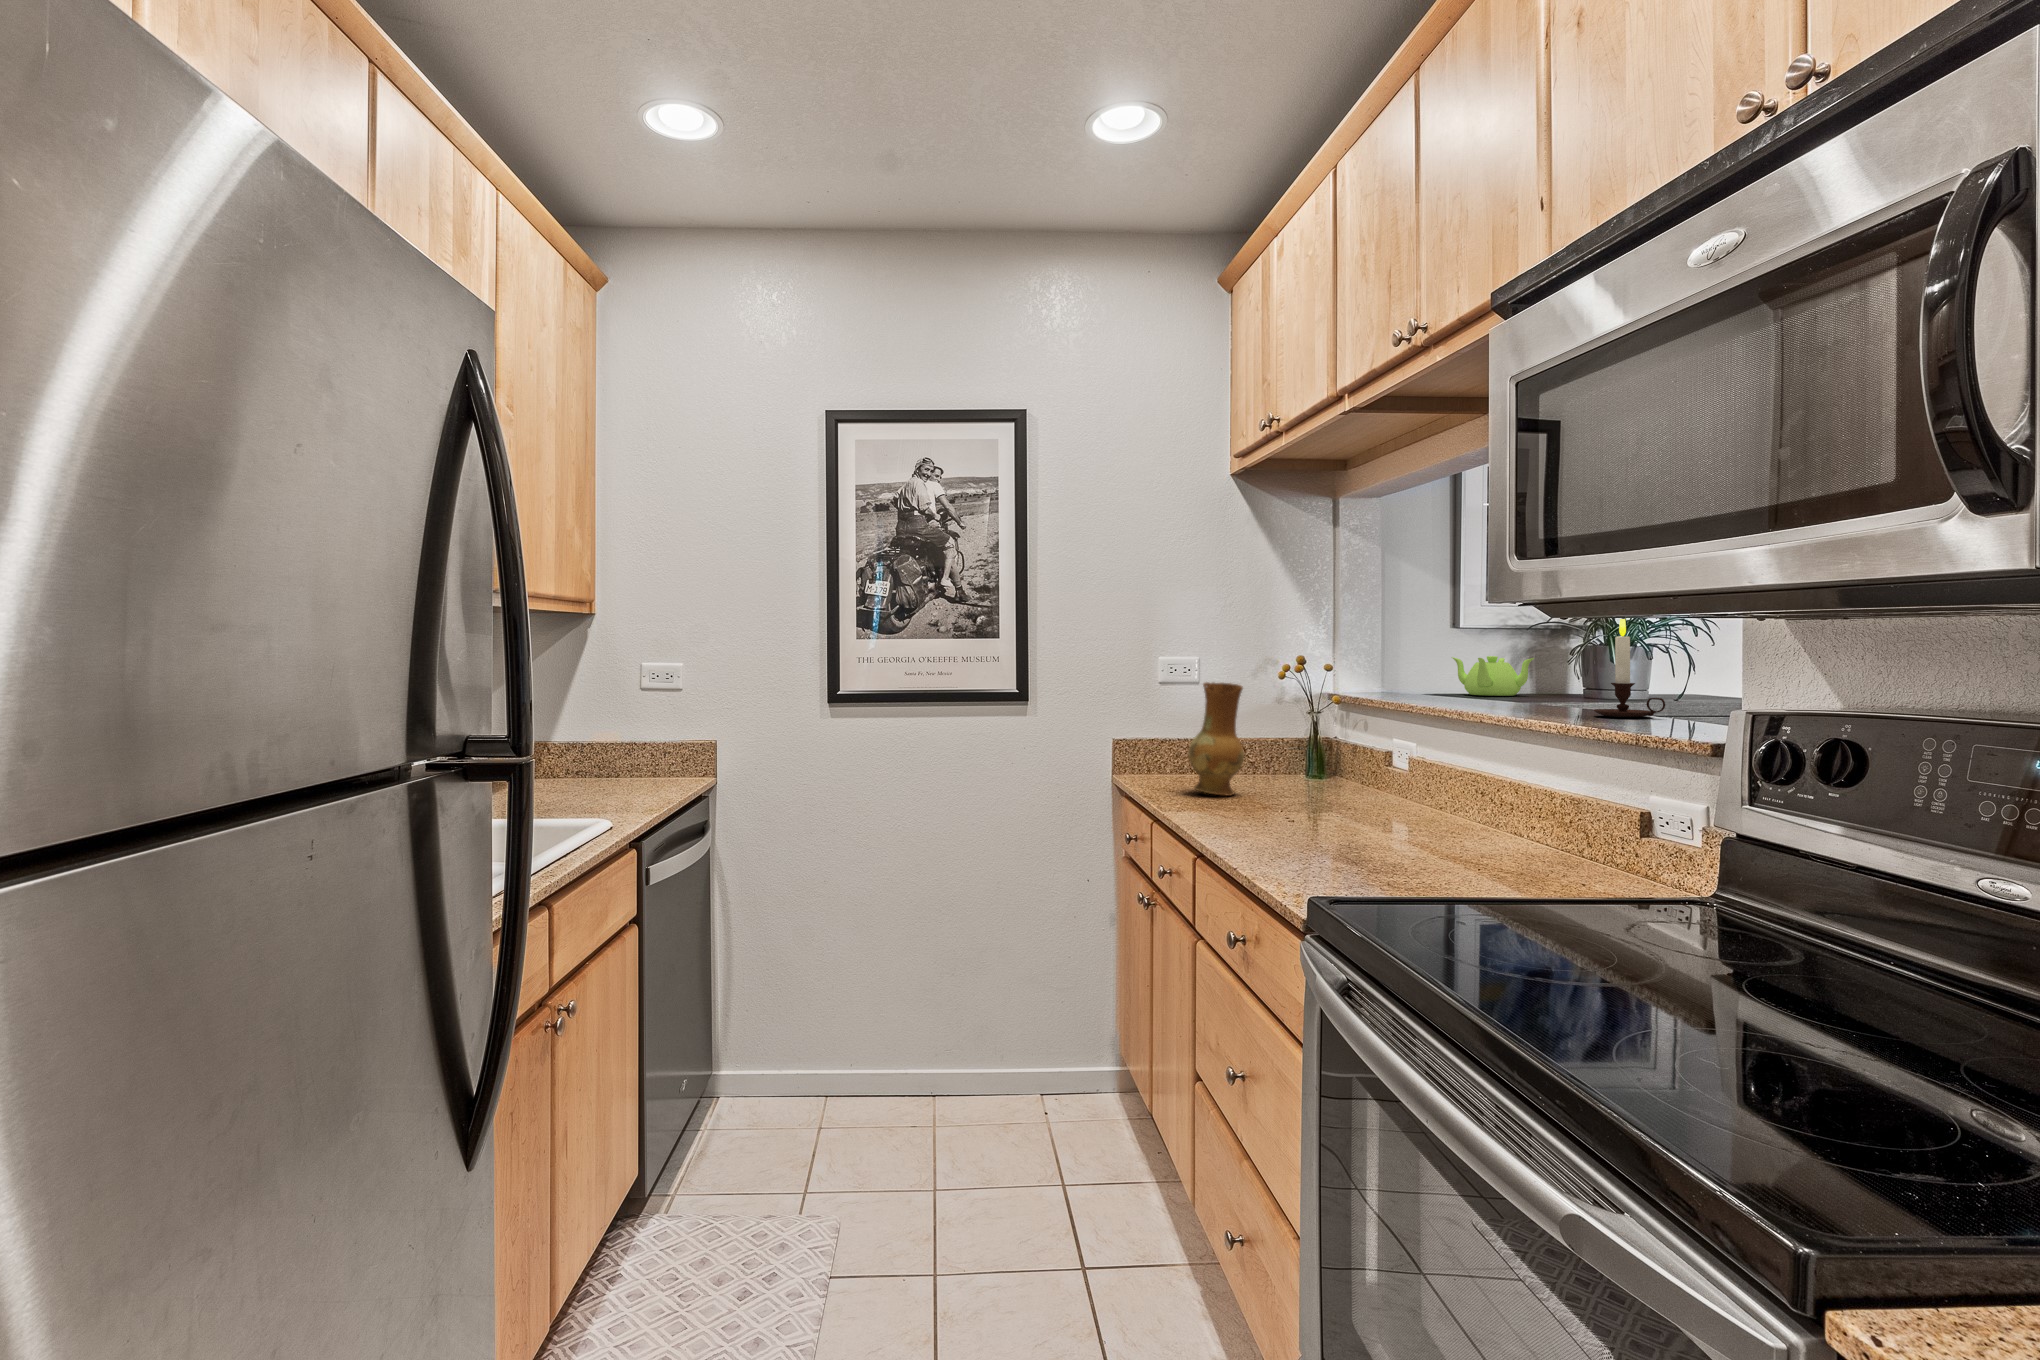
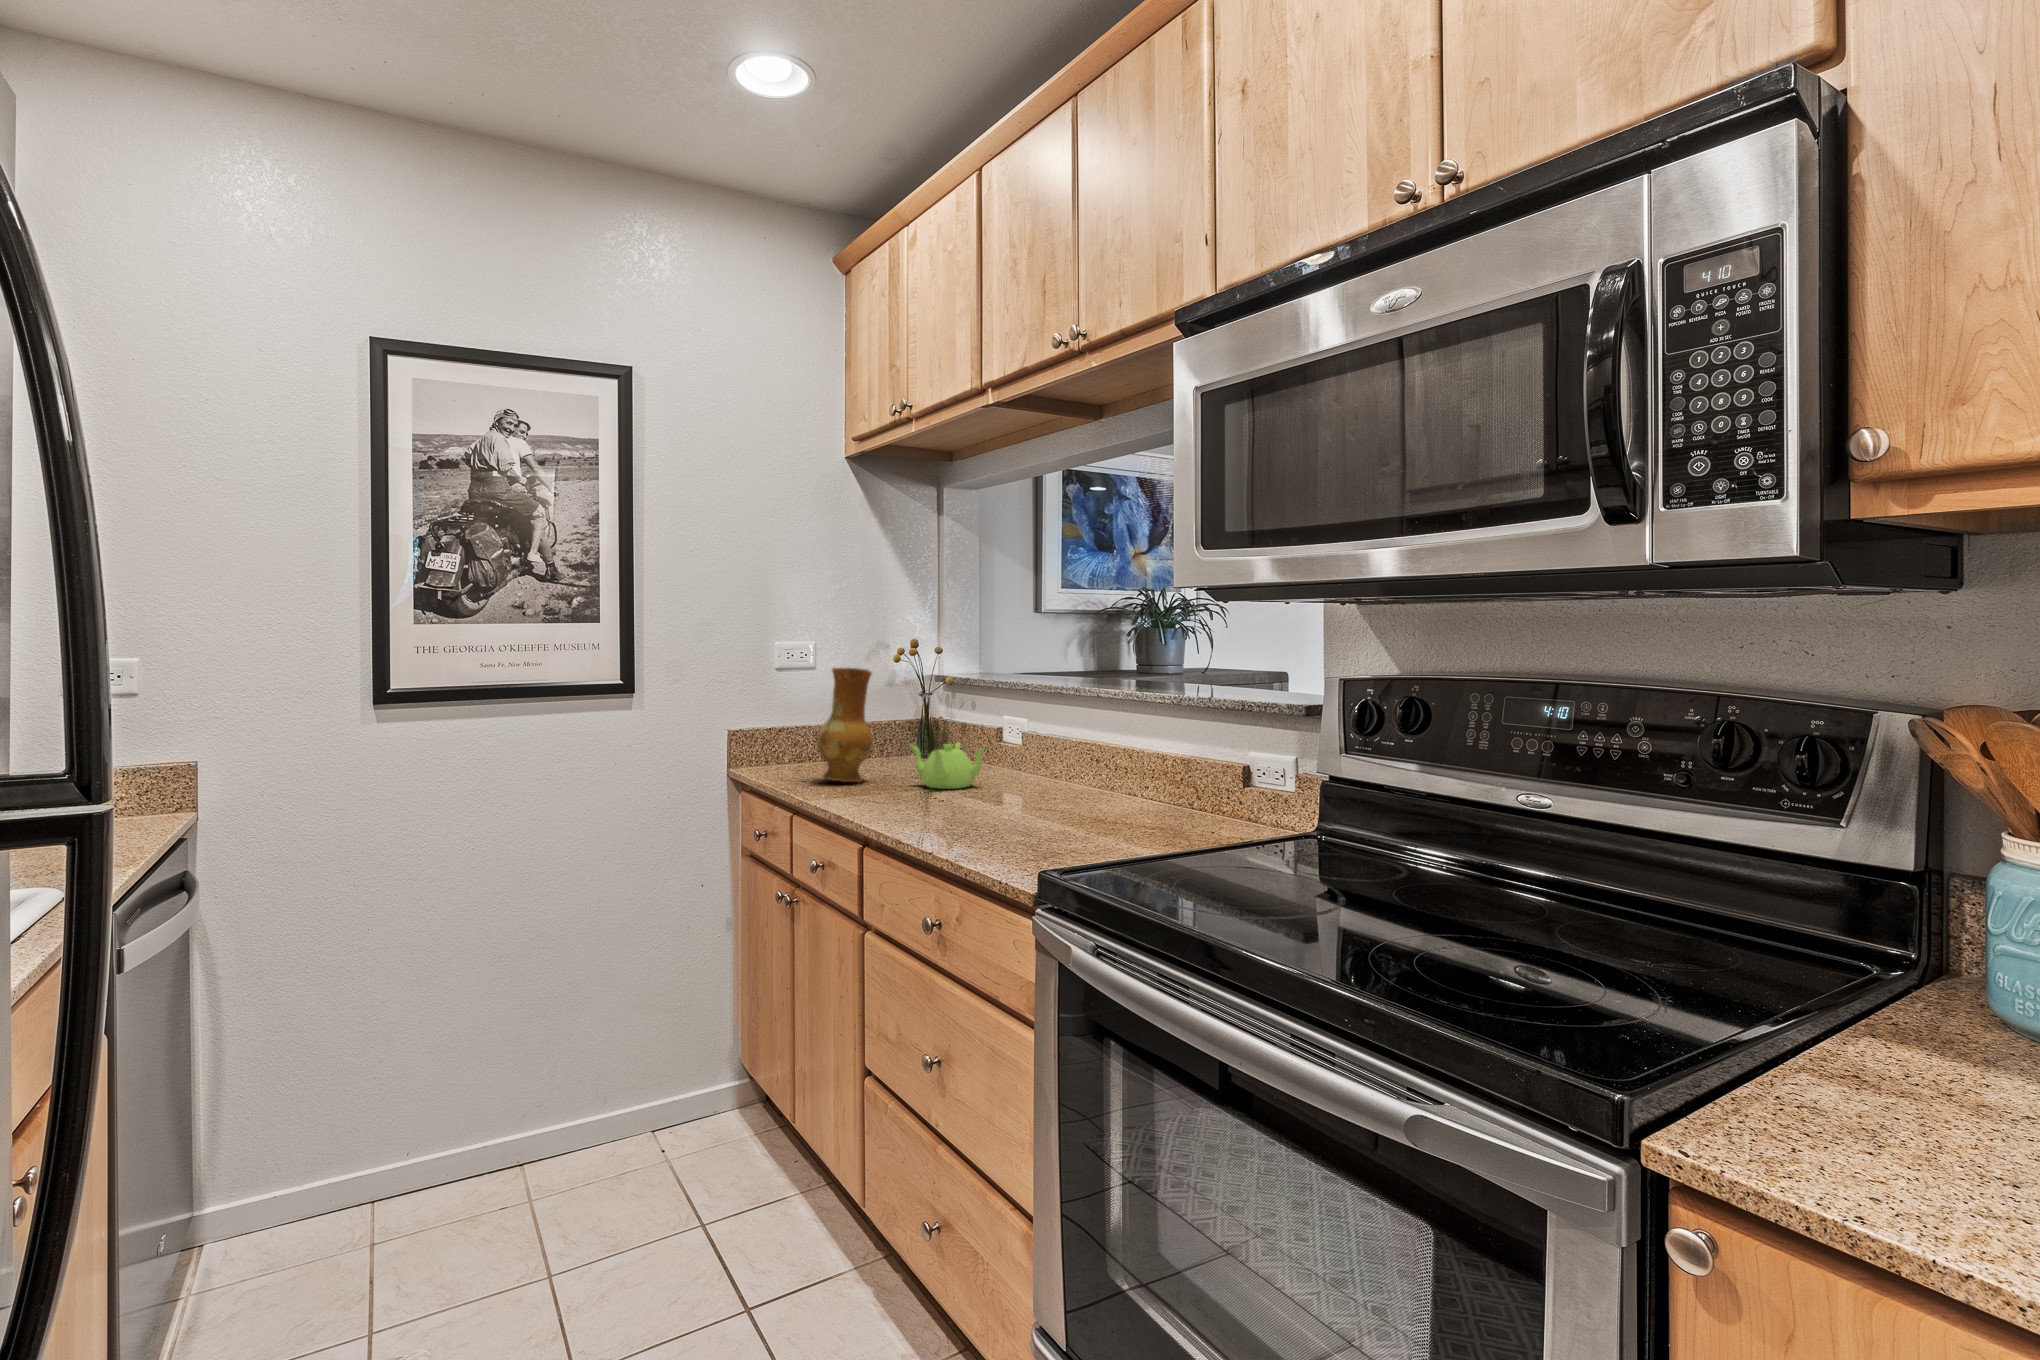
candle: present [1594,619,1665,717] -> none [1186,598,1240,689]
teapot: present [1452,656,1534,696] -> present [910,743,985,789]

